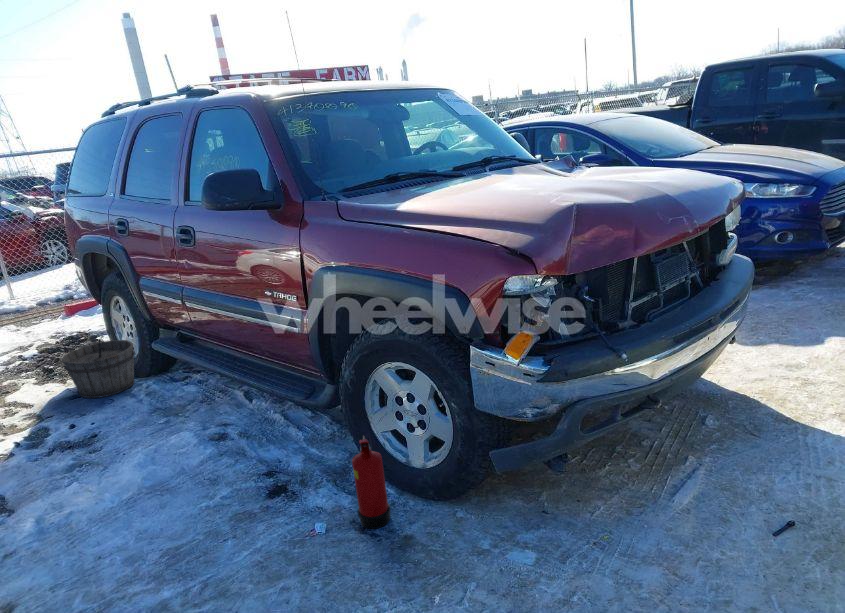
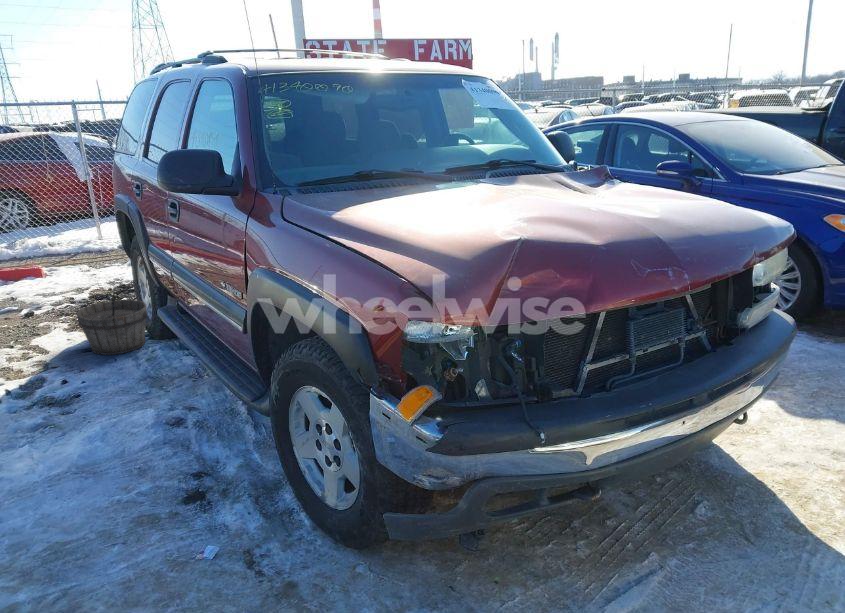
fire extinguisher: present [352,436,390,529] -> none [246,461,289,567]

